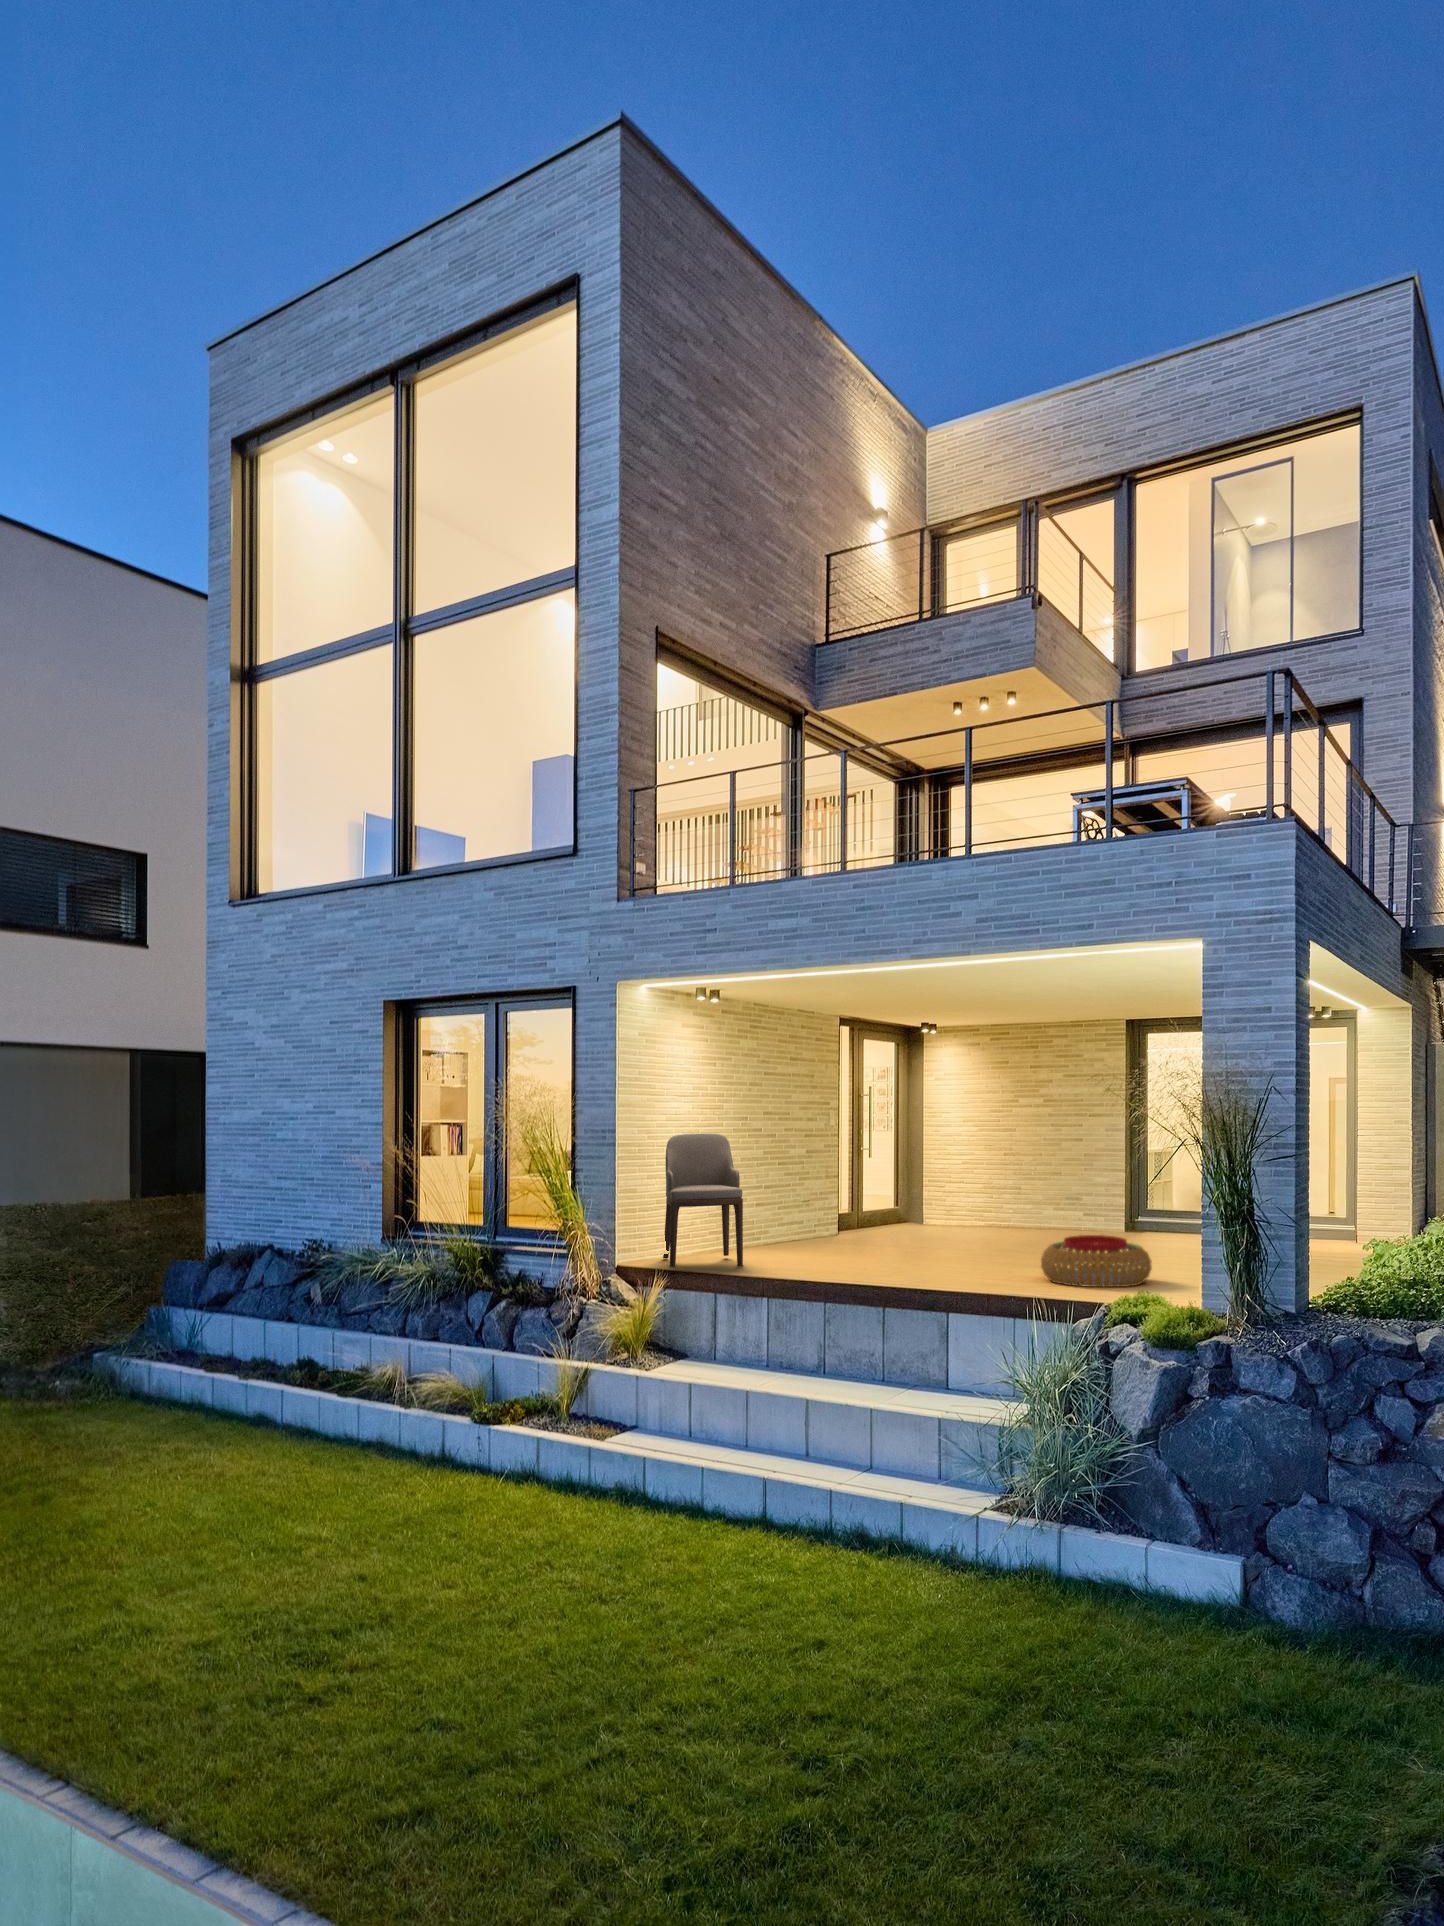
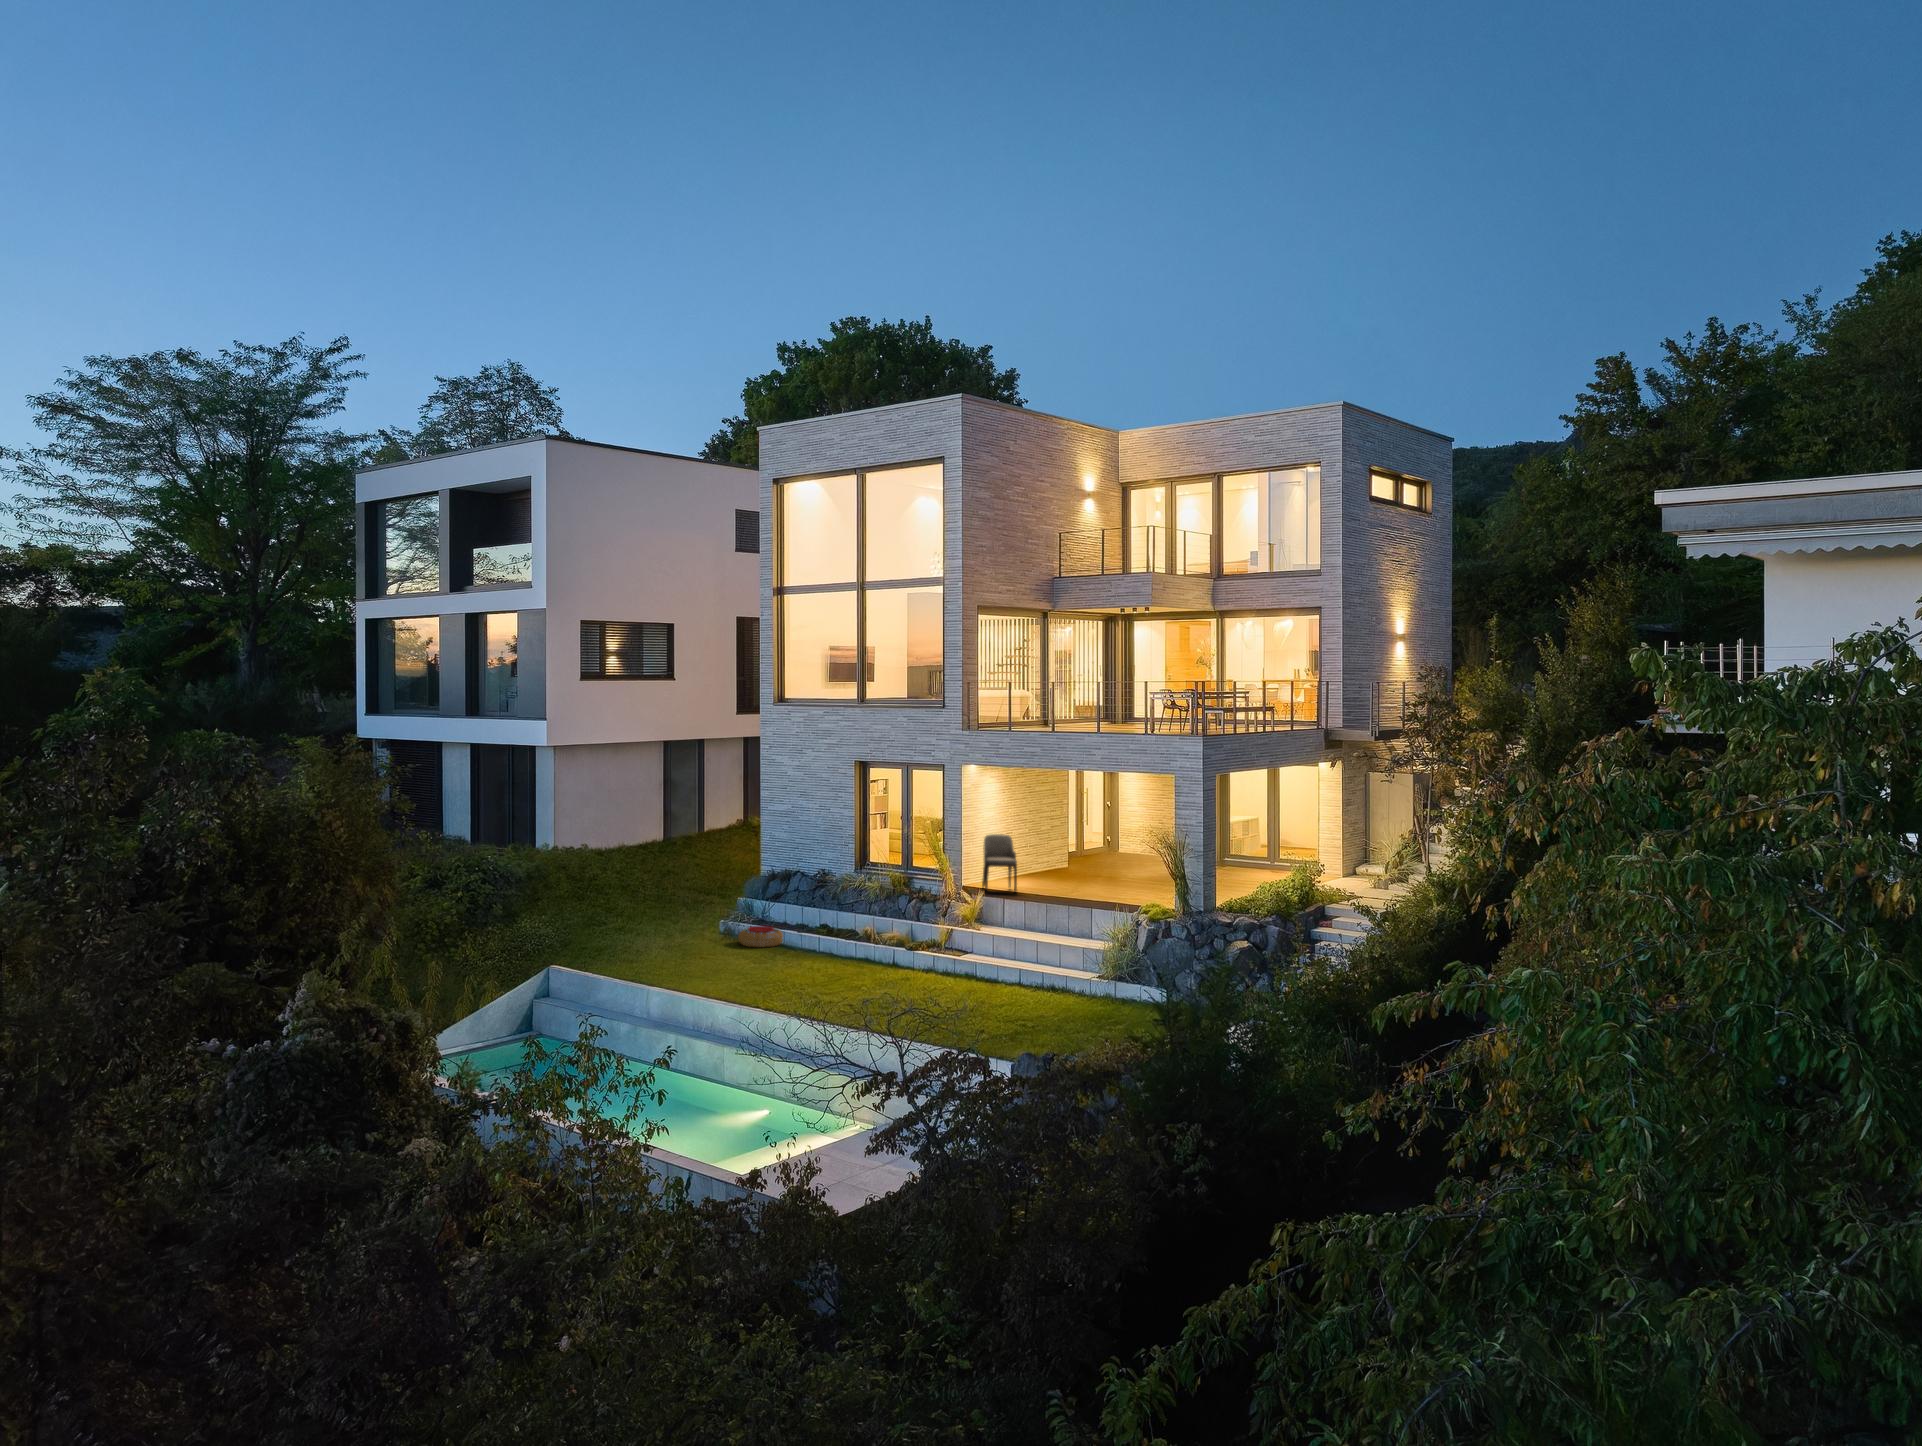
pouf: present [1041,1235,1152,1287] -> present [738,926,783,947]

